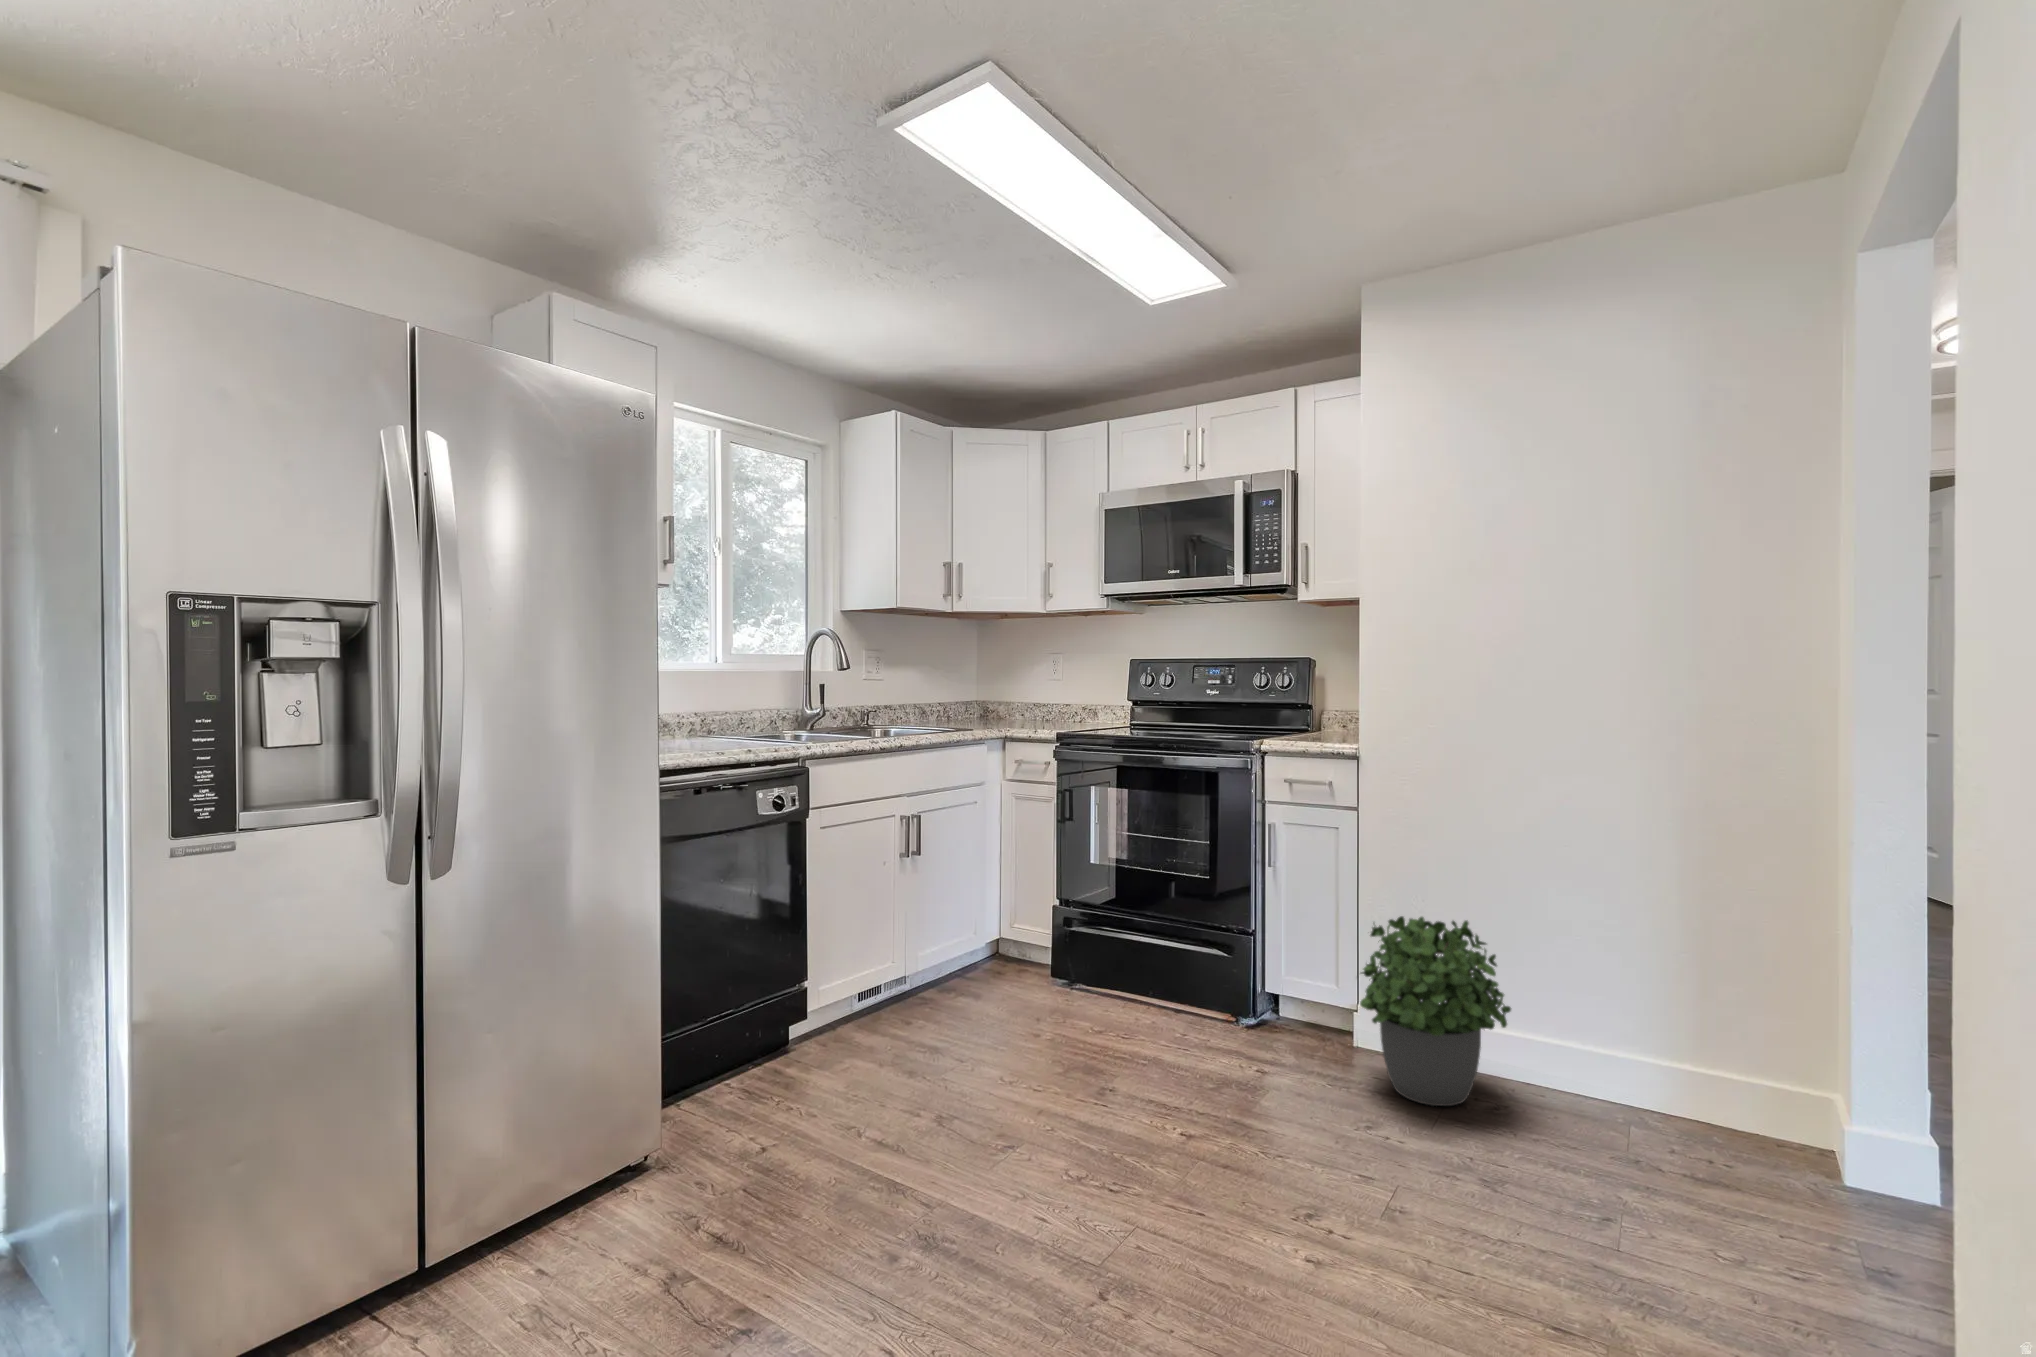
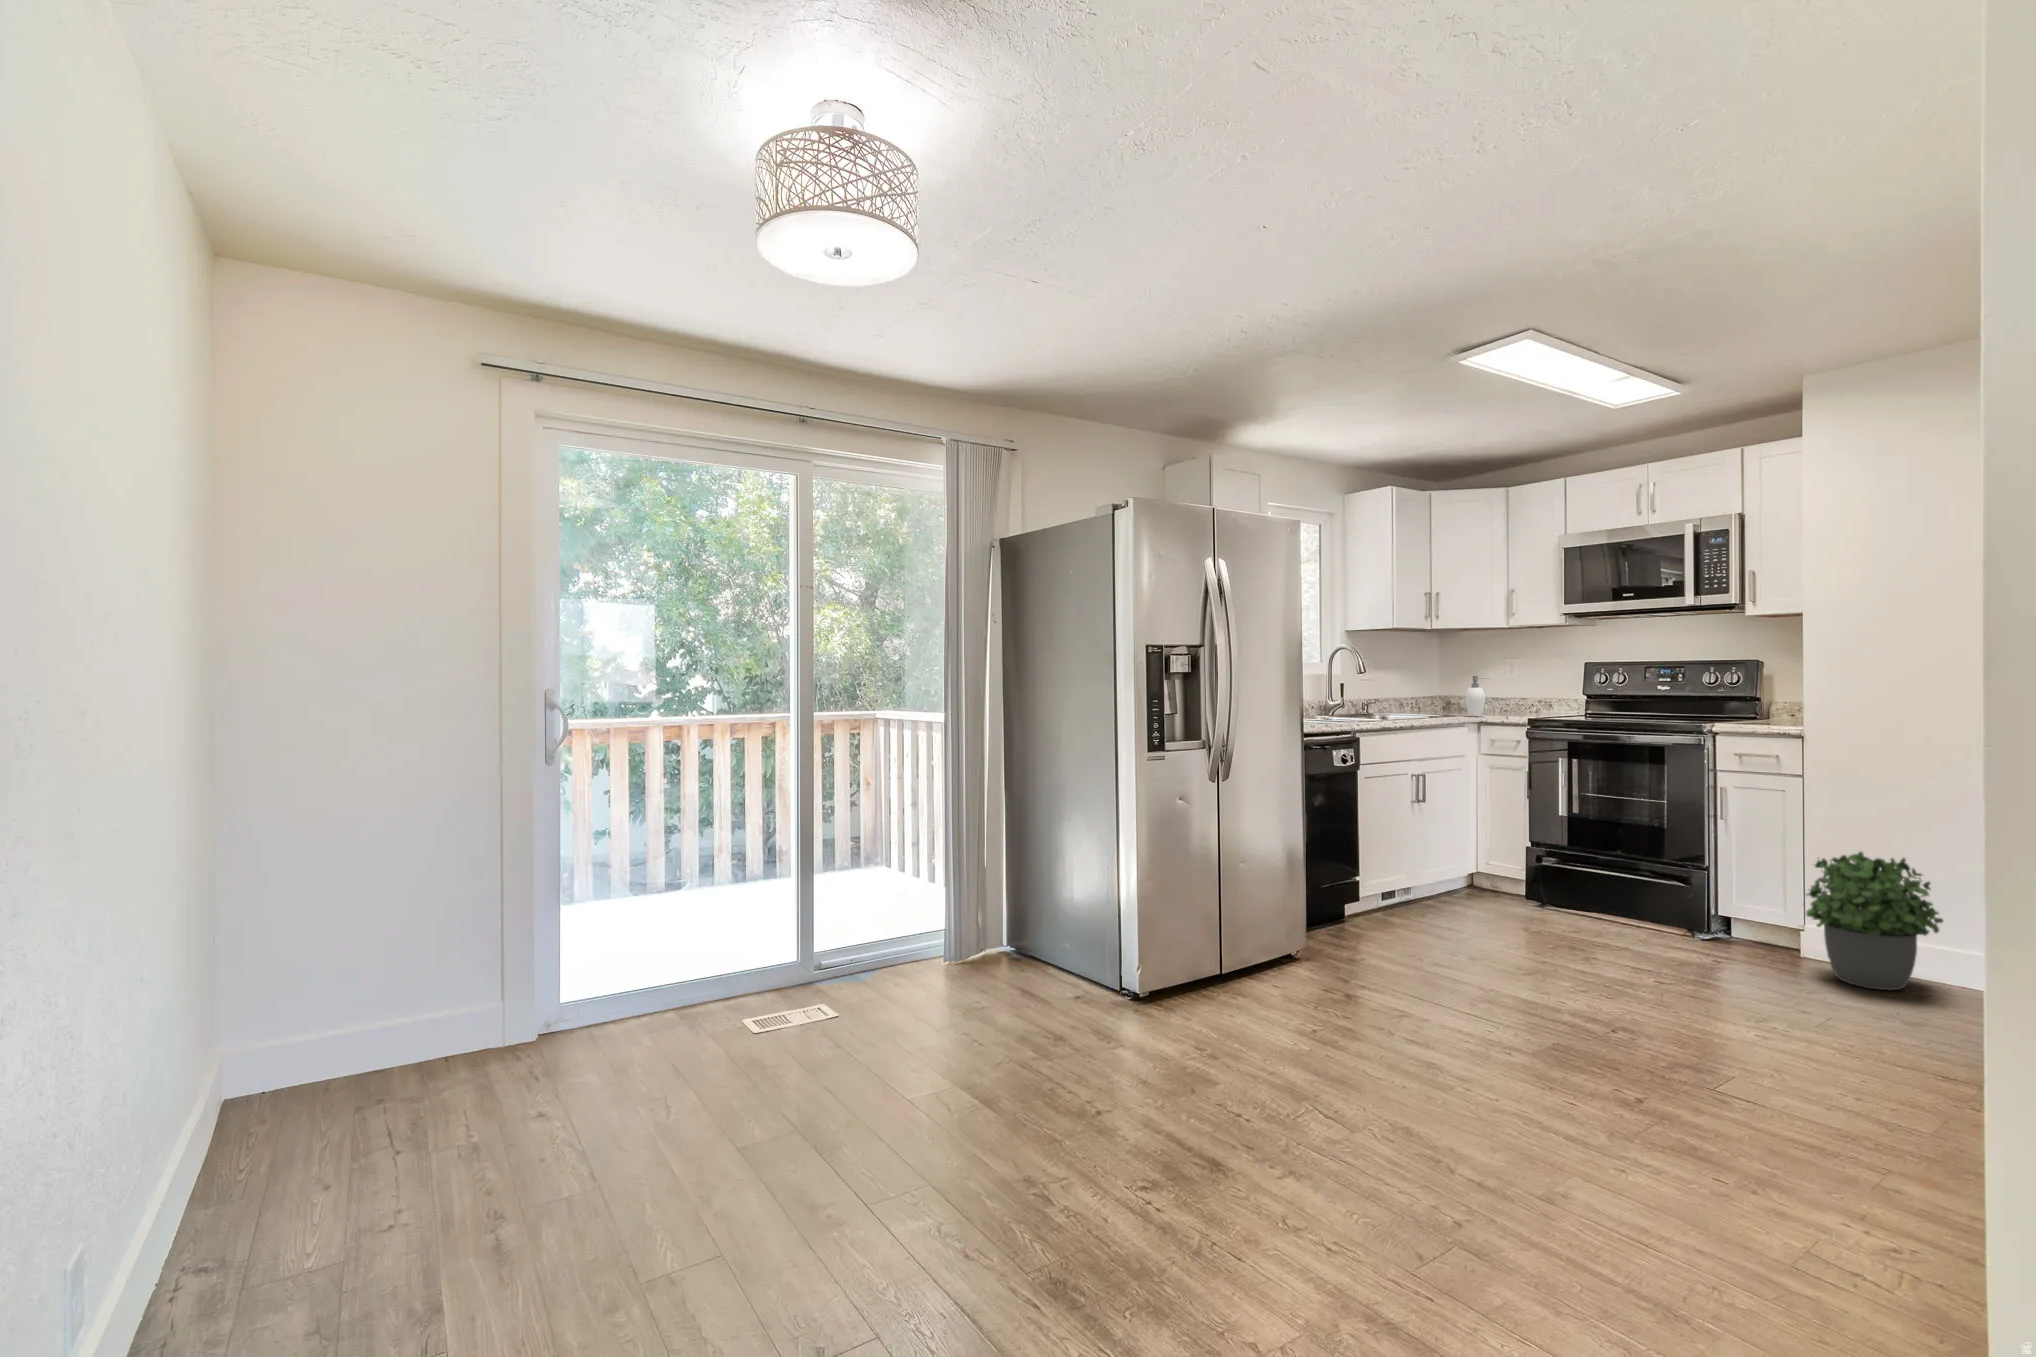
soap dispenser: none [987,675,1017,730] -> present [1465,676,1485,716]

